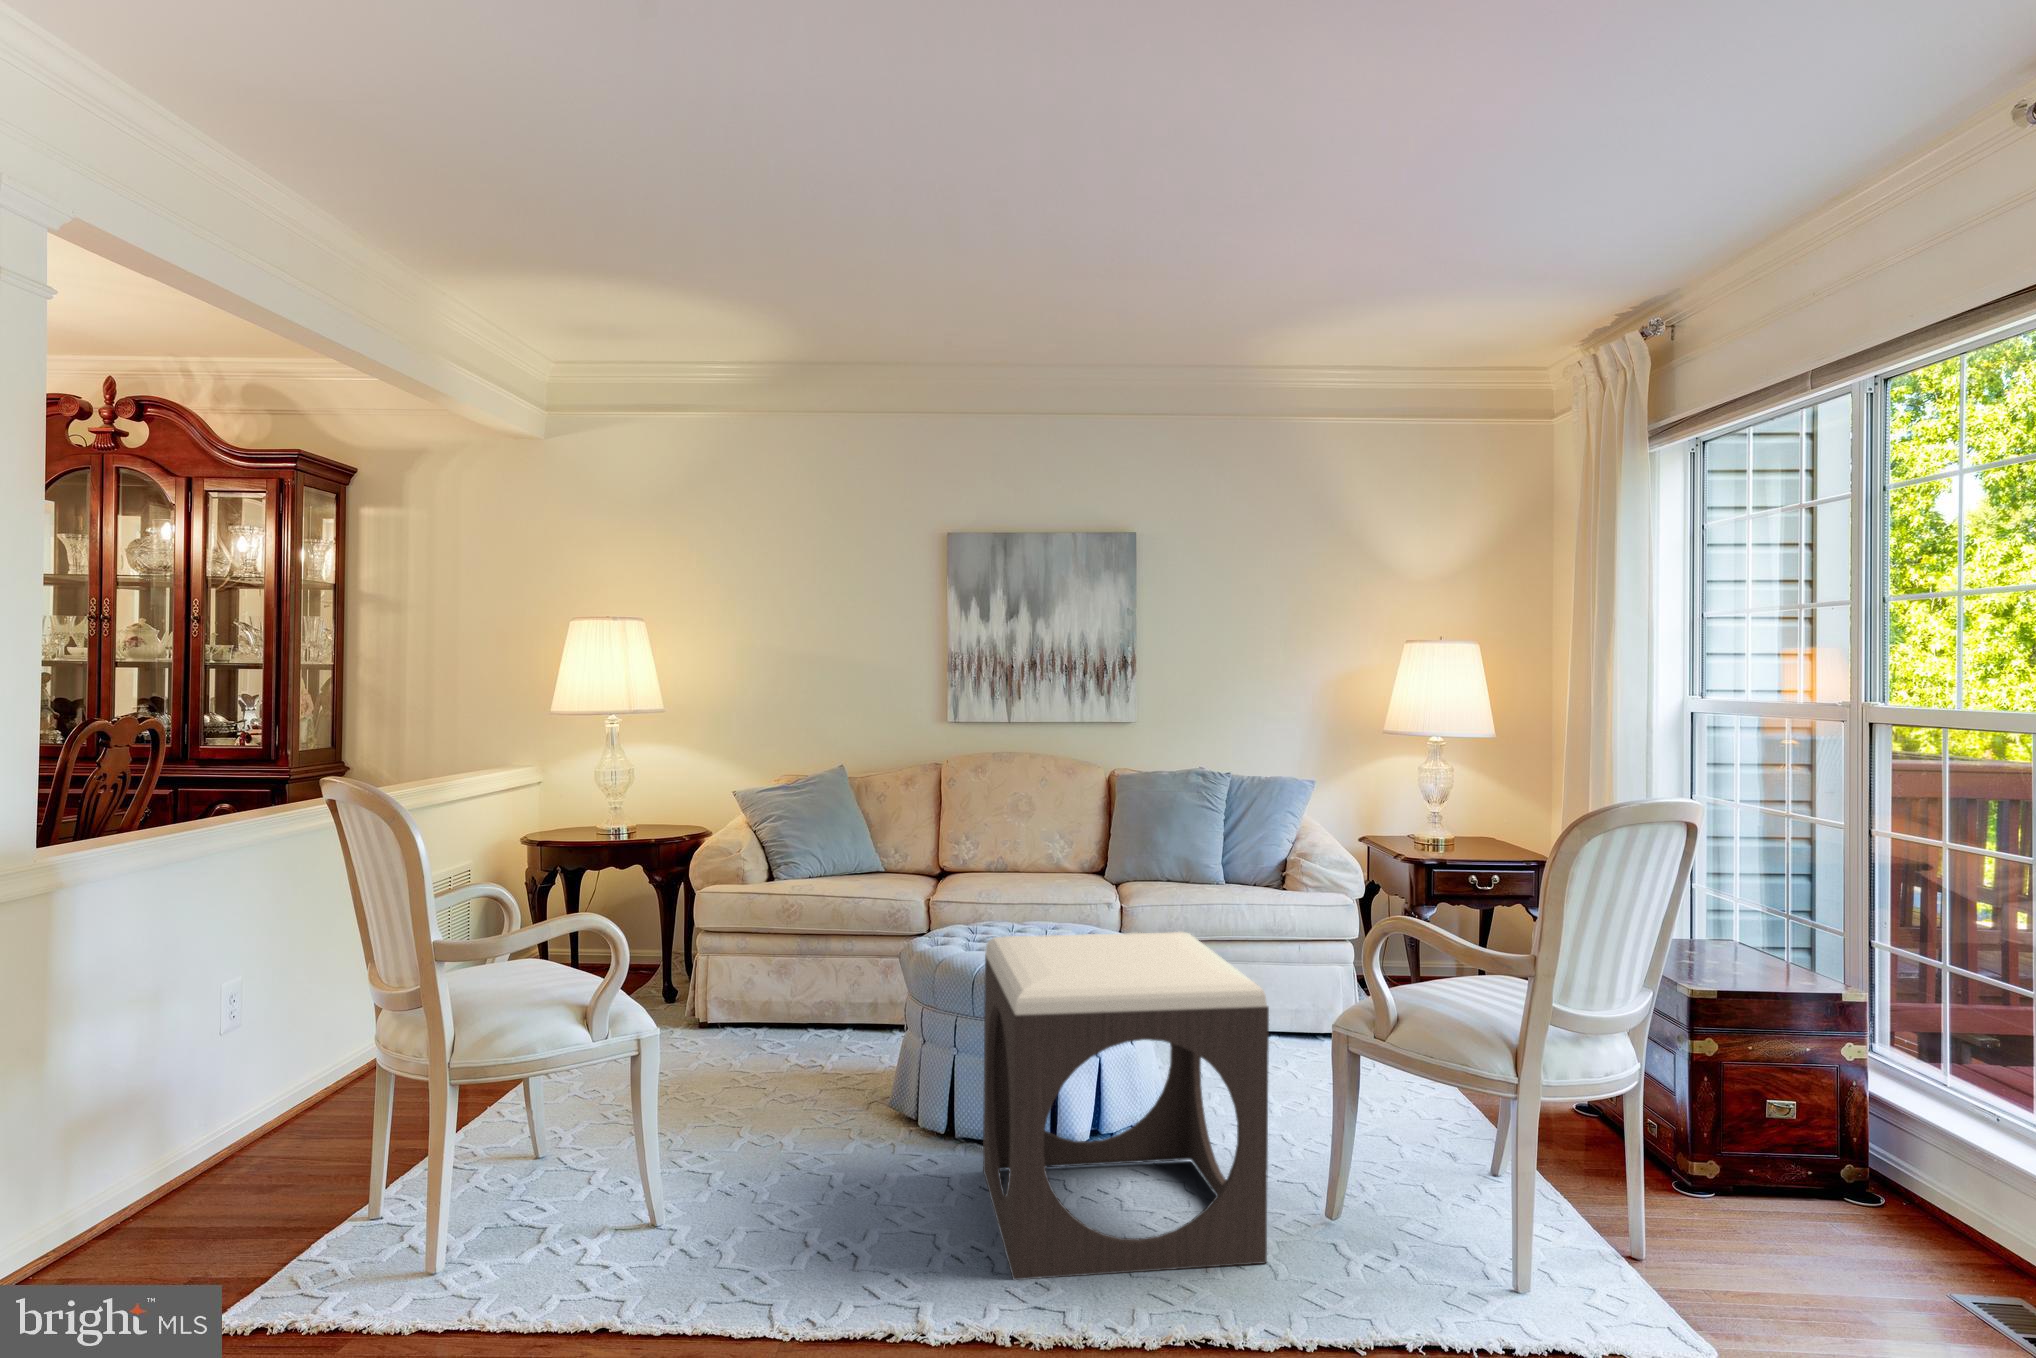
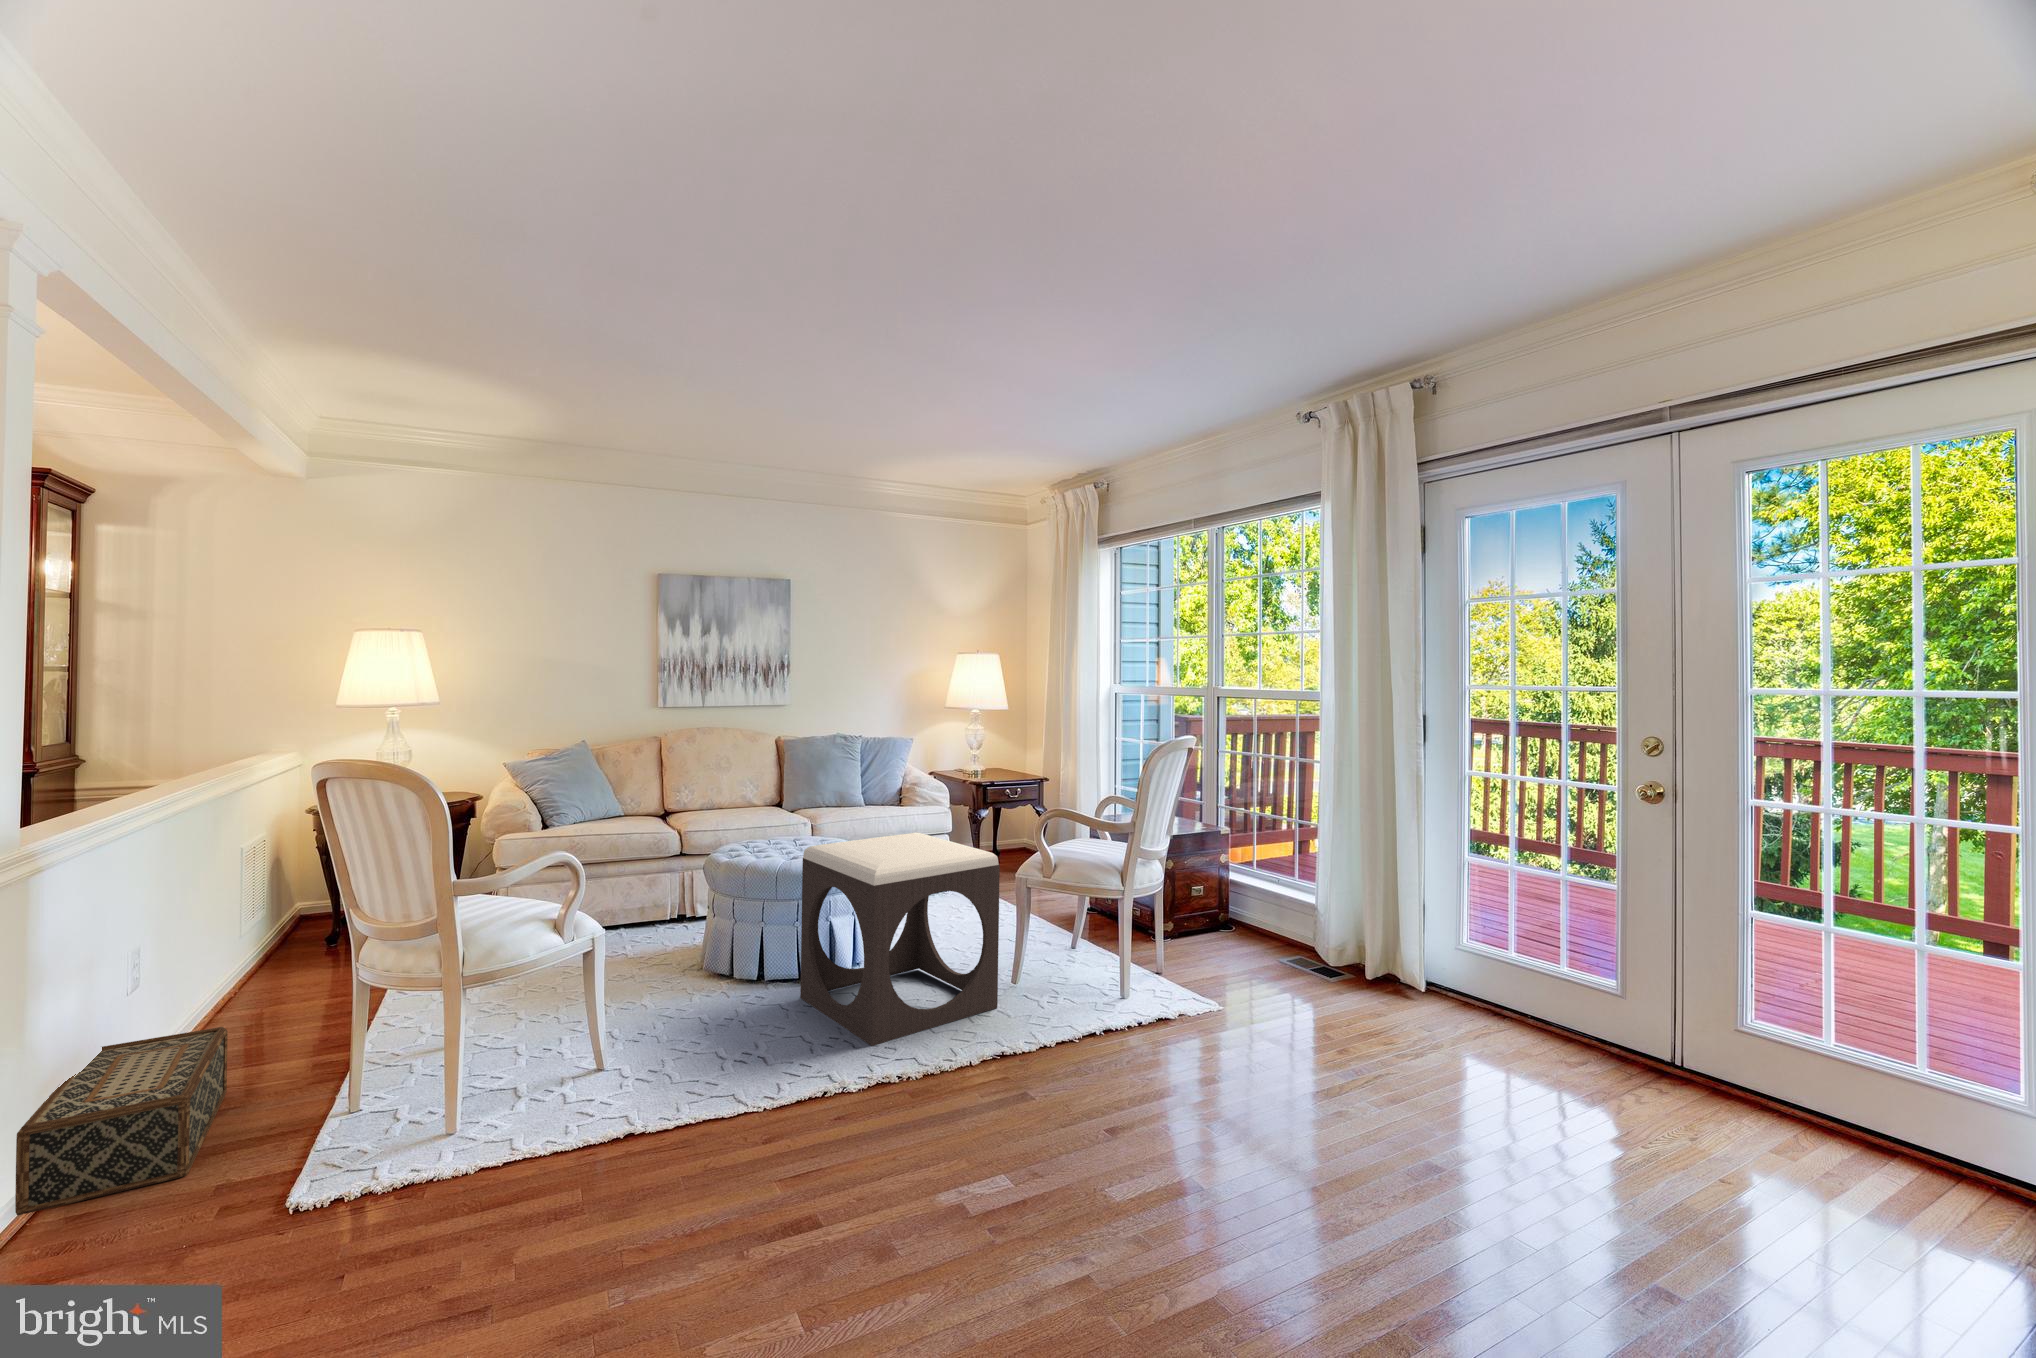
woven basket: none [79,1073,334,1243] -> present [15,1027,228,1215]

